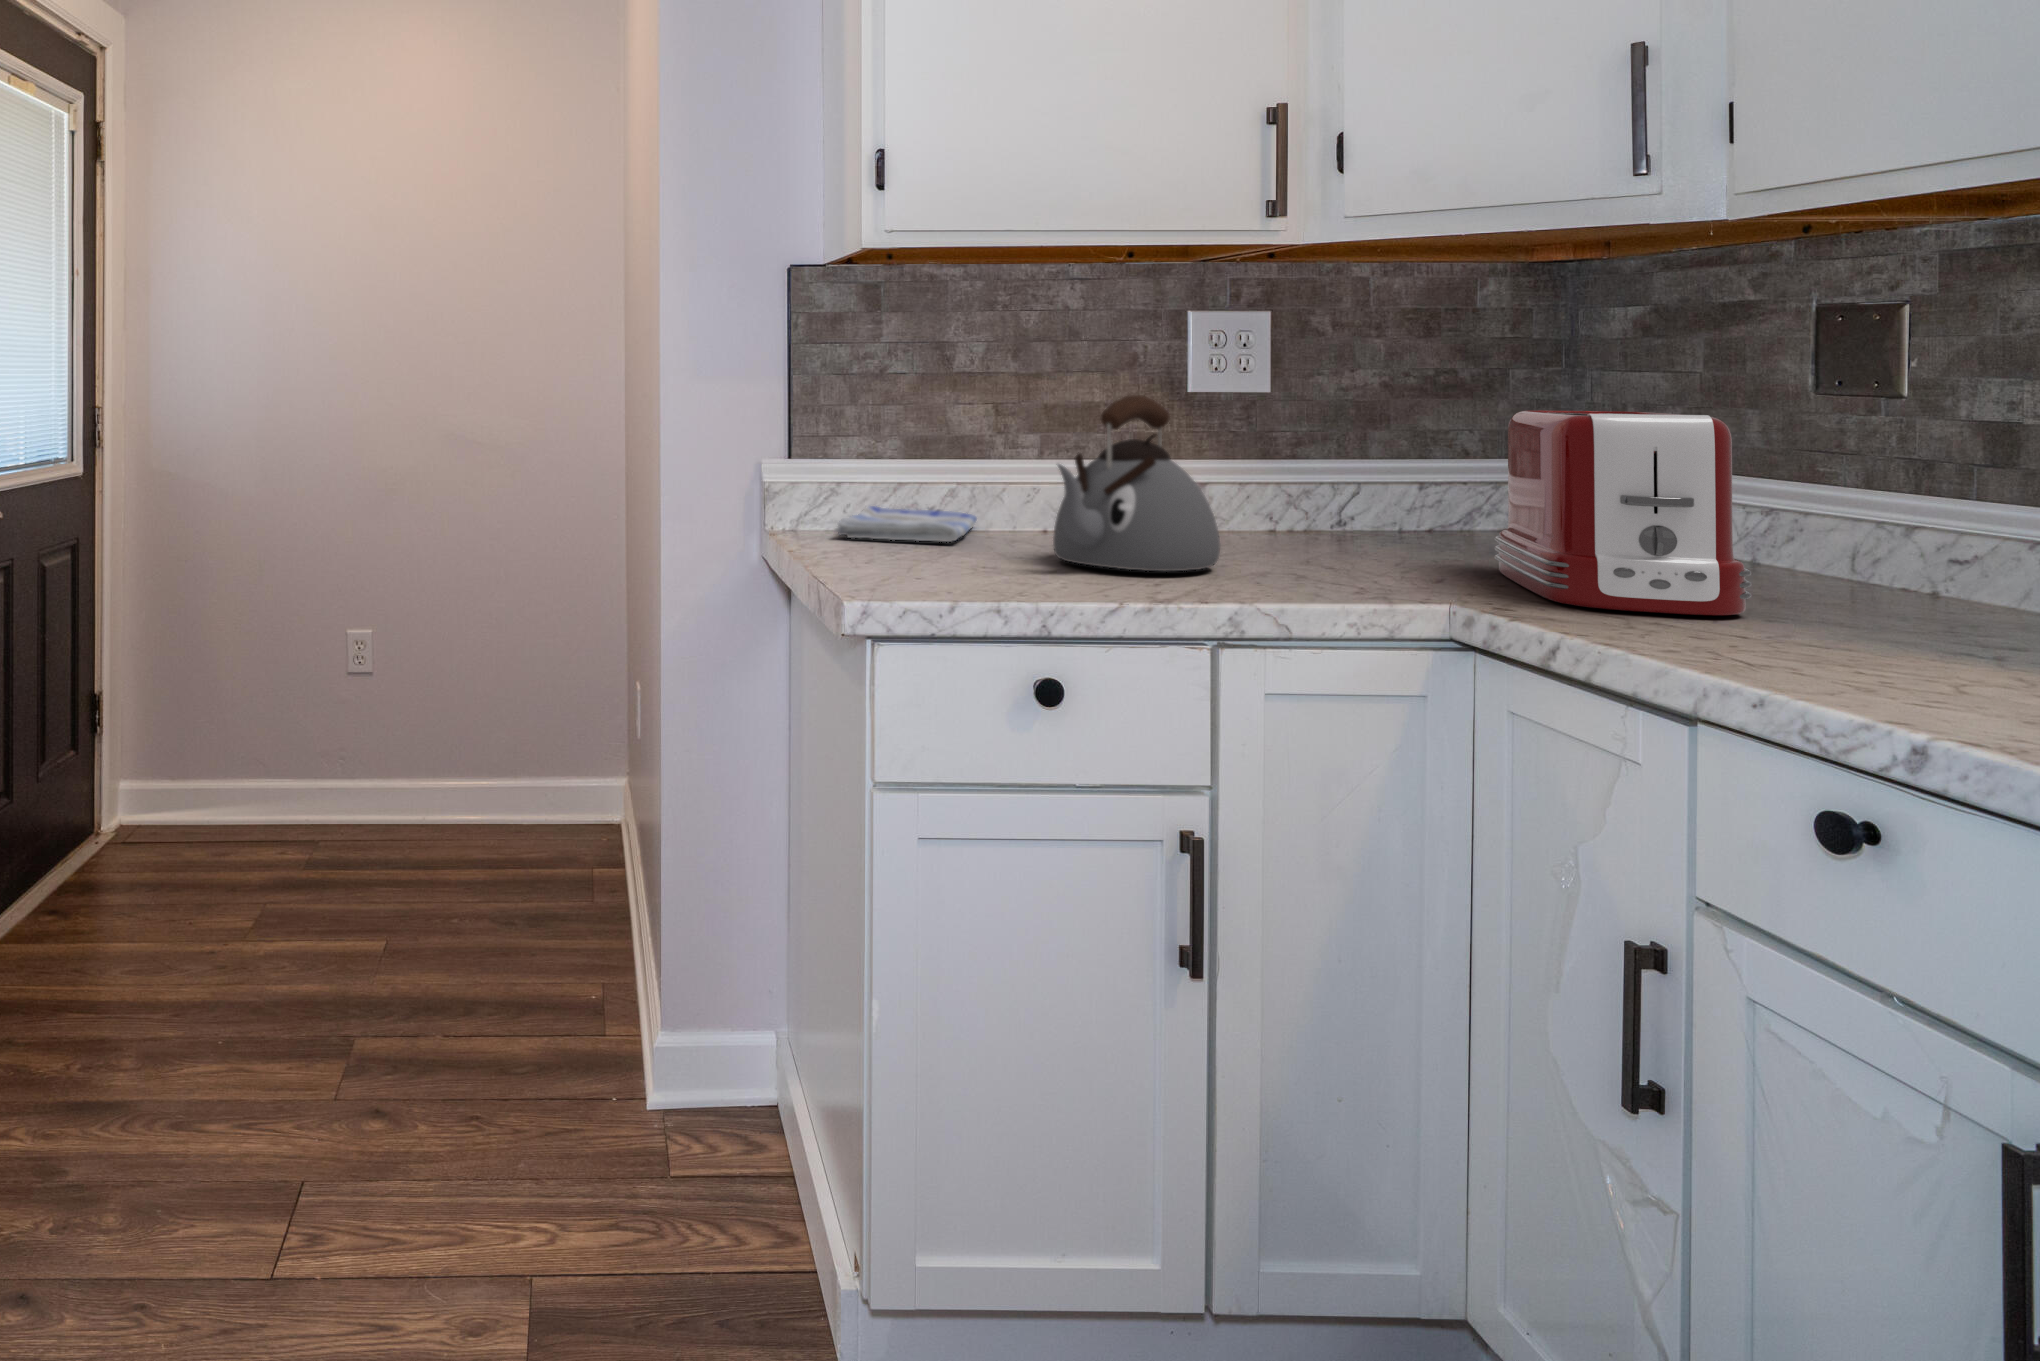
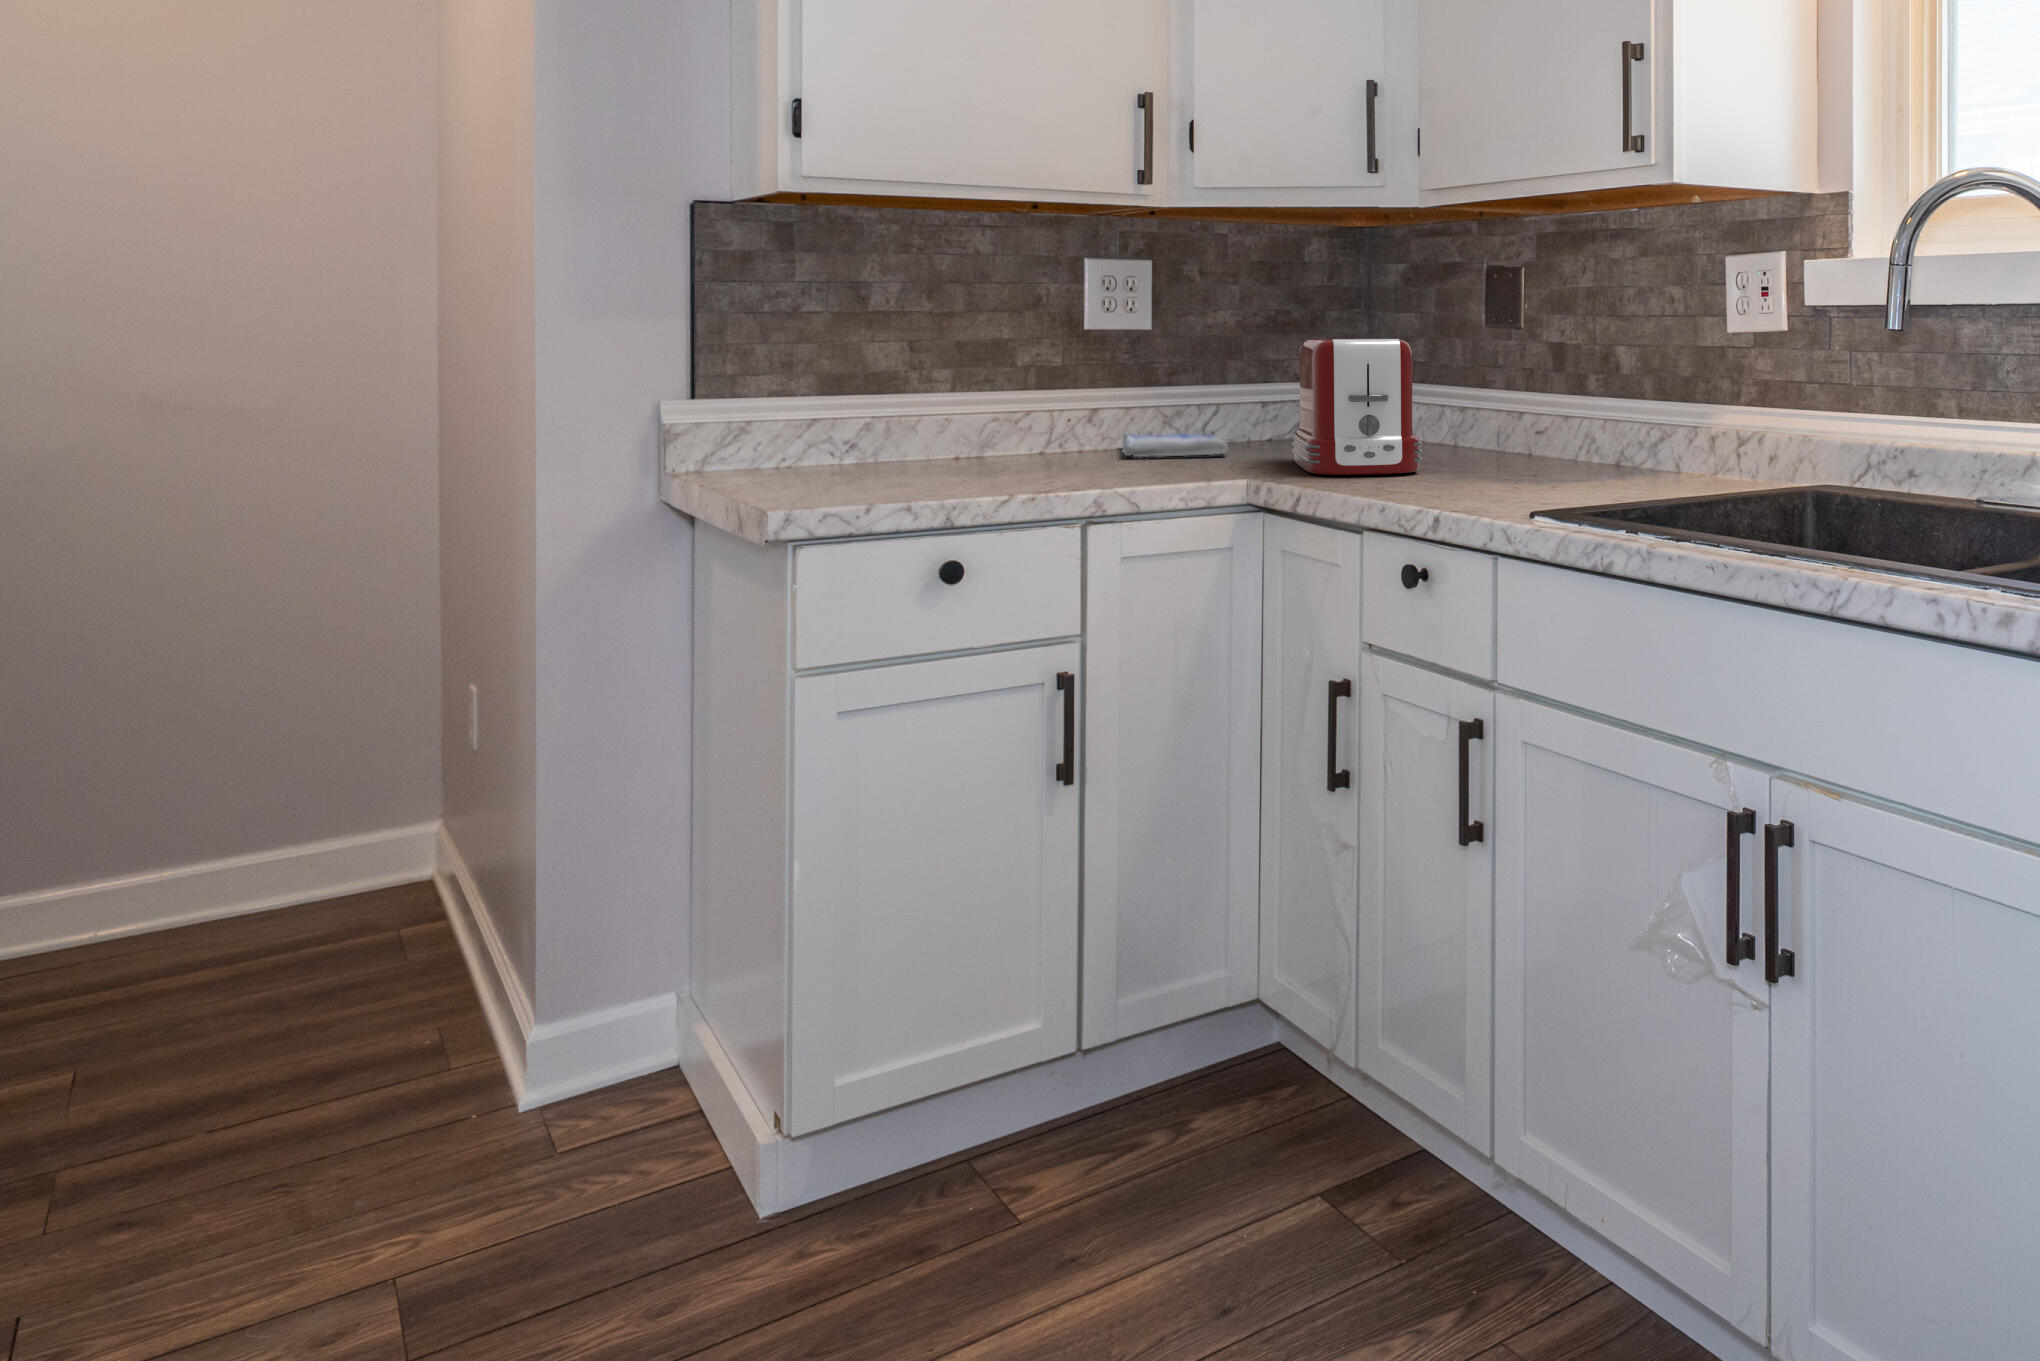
kettle: present [1053,395,1220,572] -> none [959,331,1094,475]
dish towel: present [835,506,977,542] -> present [1122,434,1228,457]

